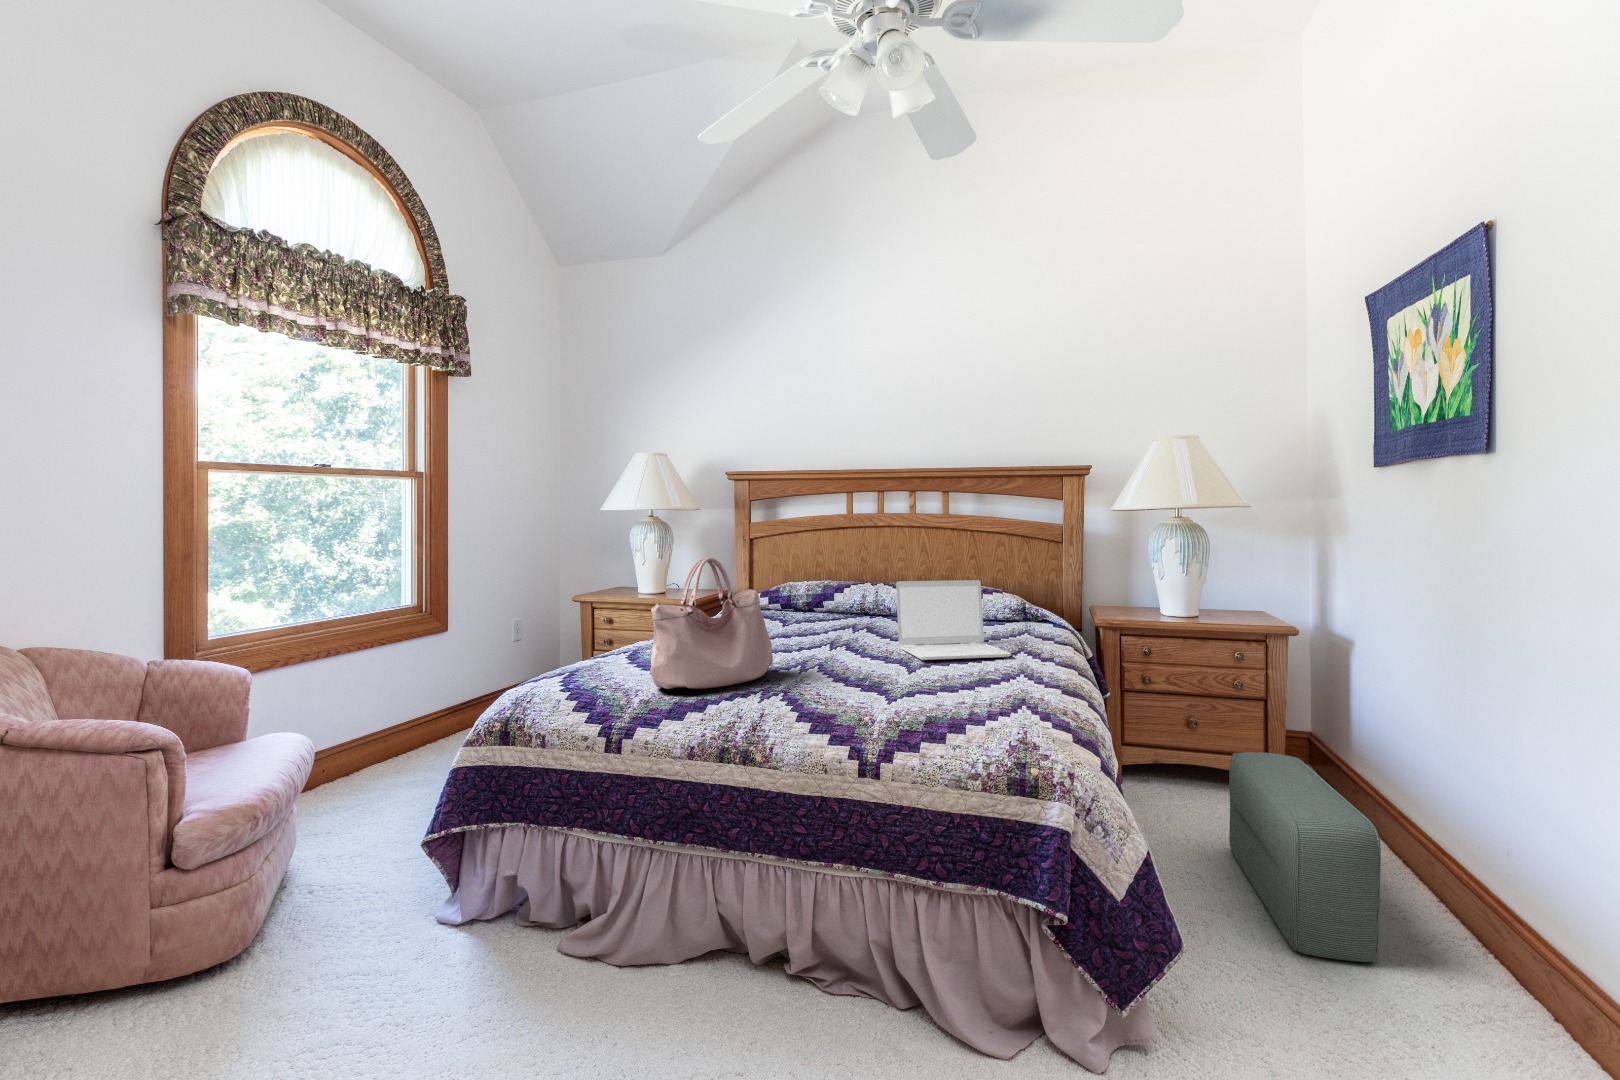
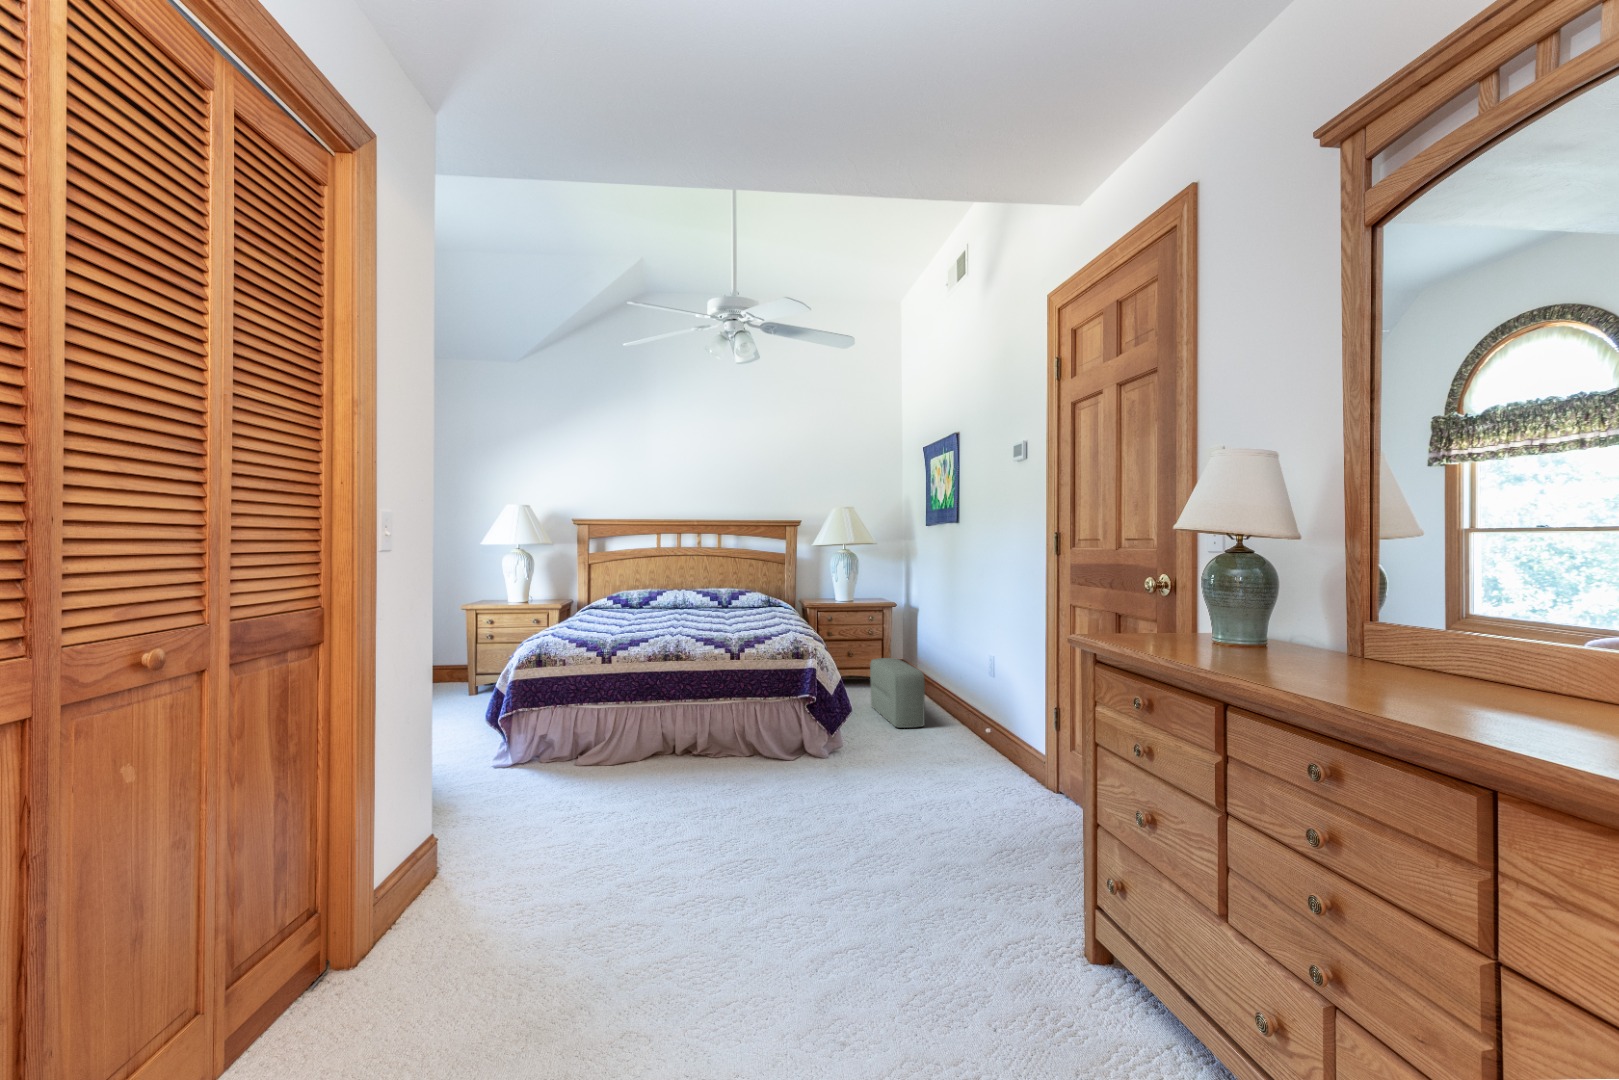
handbag: present [650,558,773,689] -> none [609,569,663,636]
laptop: present [896,580,1011,660] -> none [712,582,773,621]

